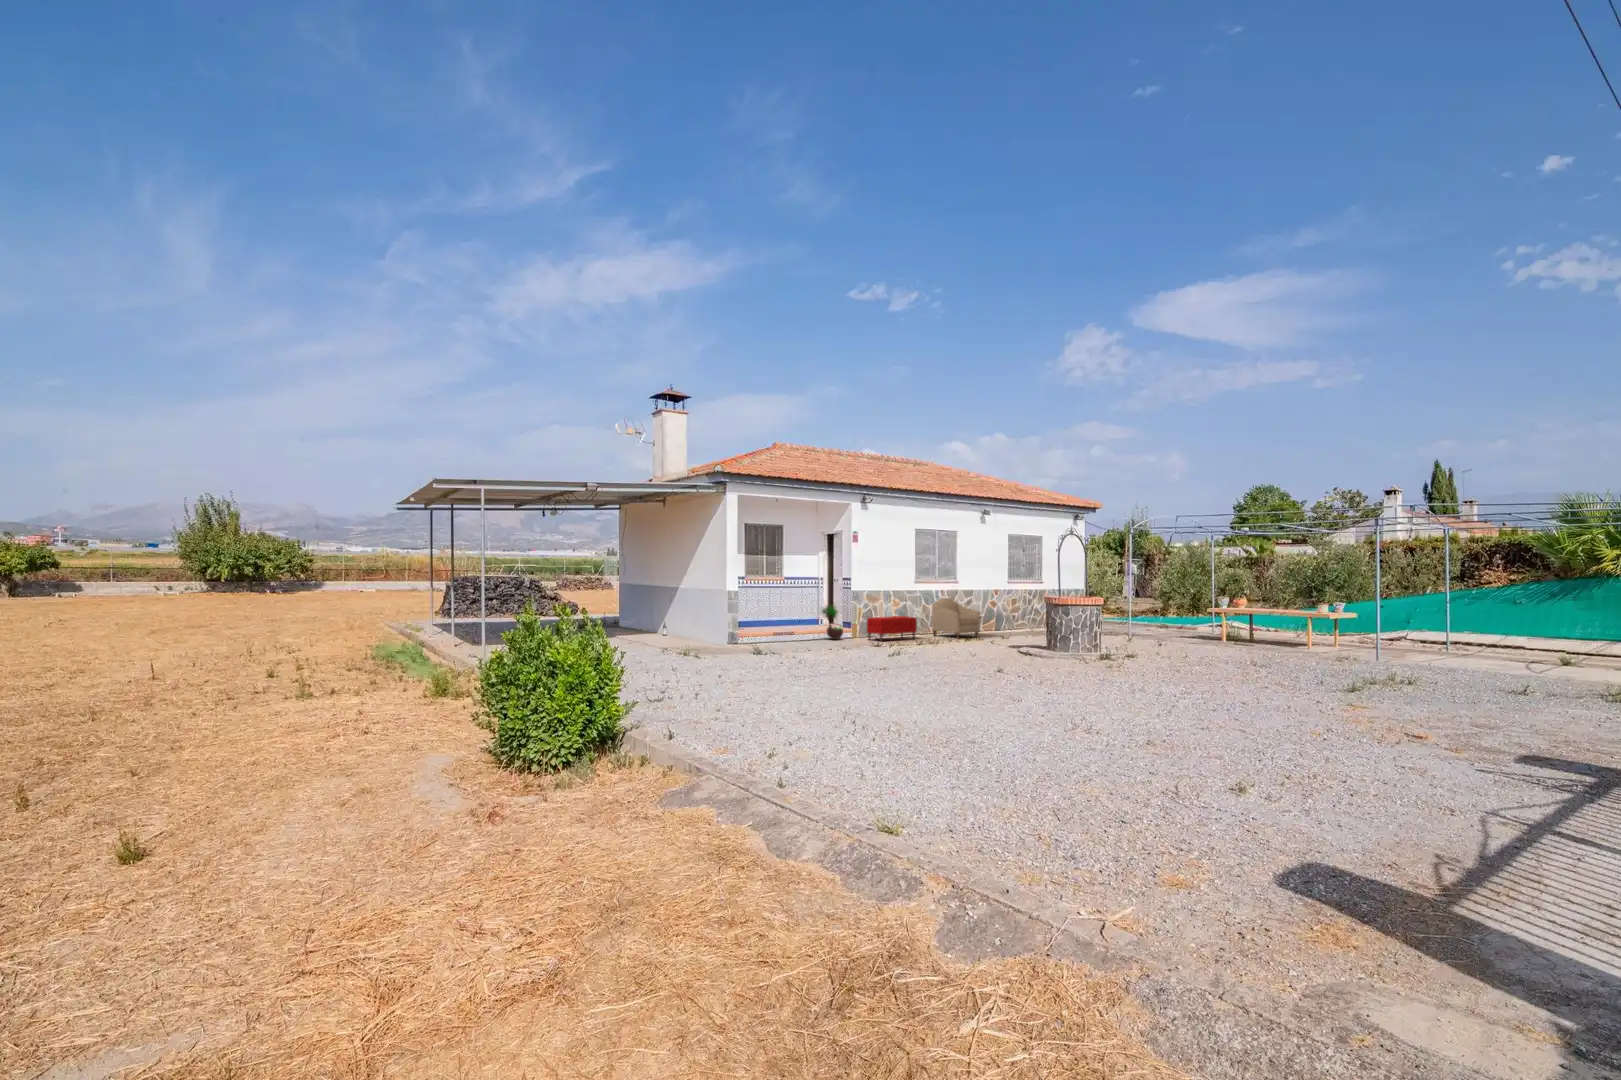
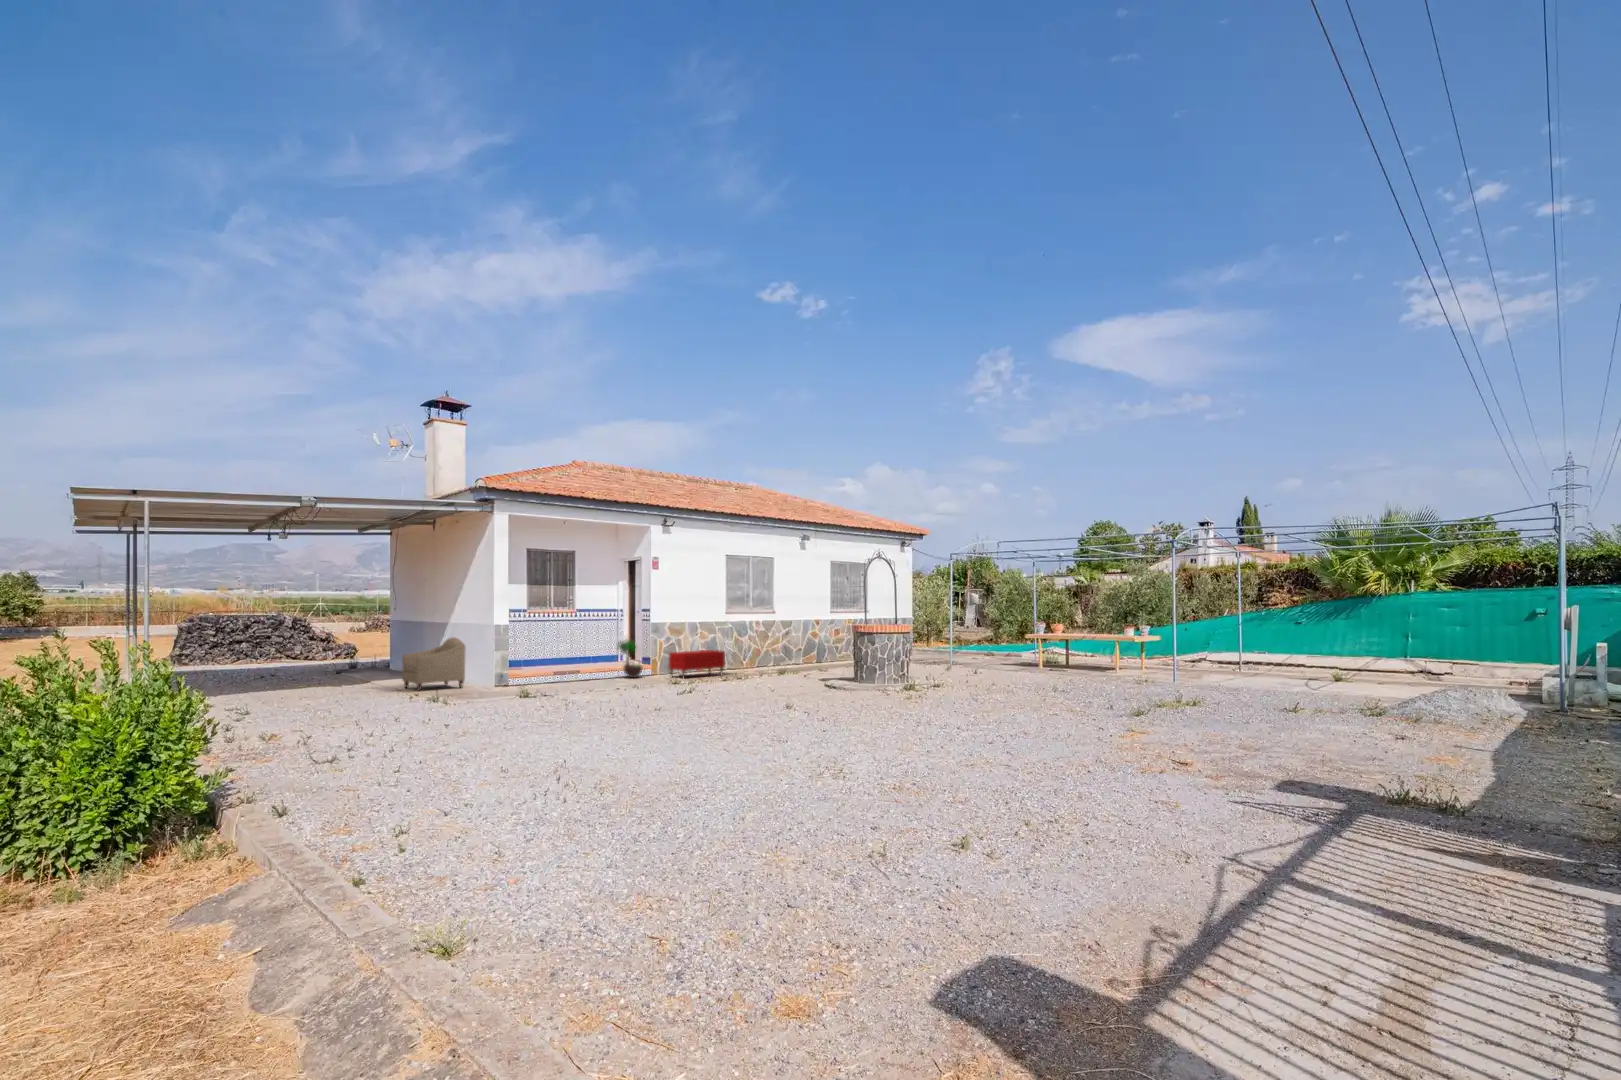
chair: present [932,598,980,638] -> present [402,637,466,691]

